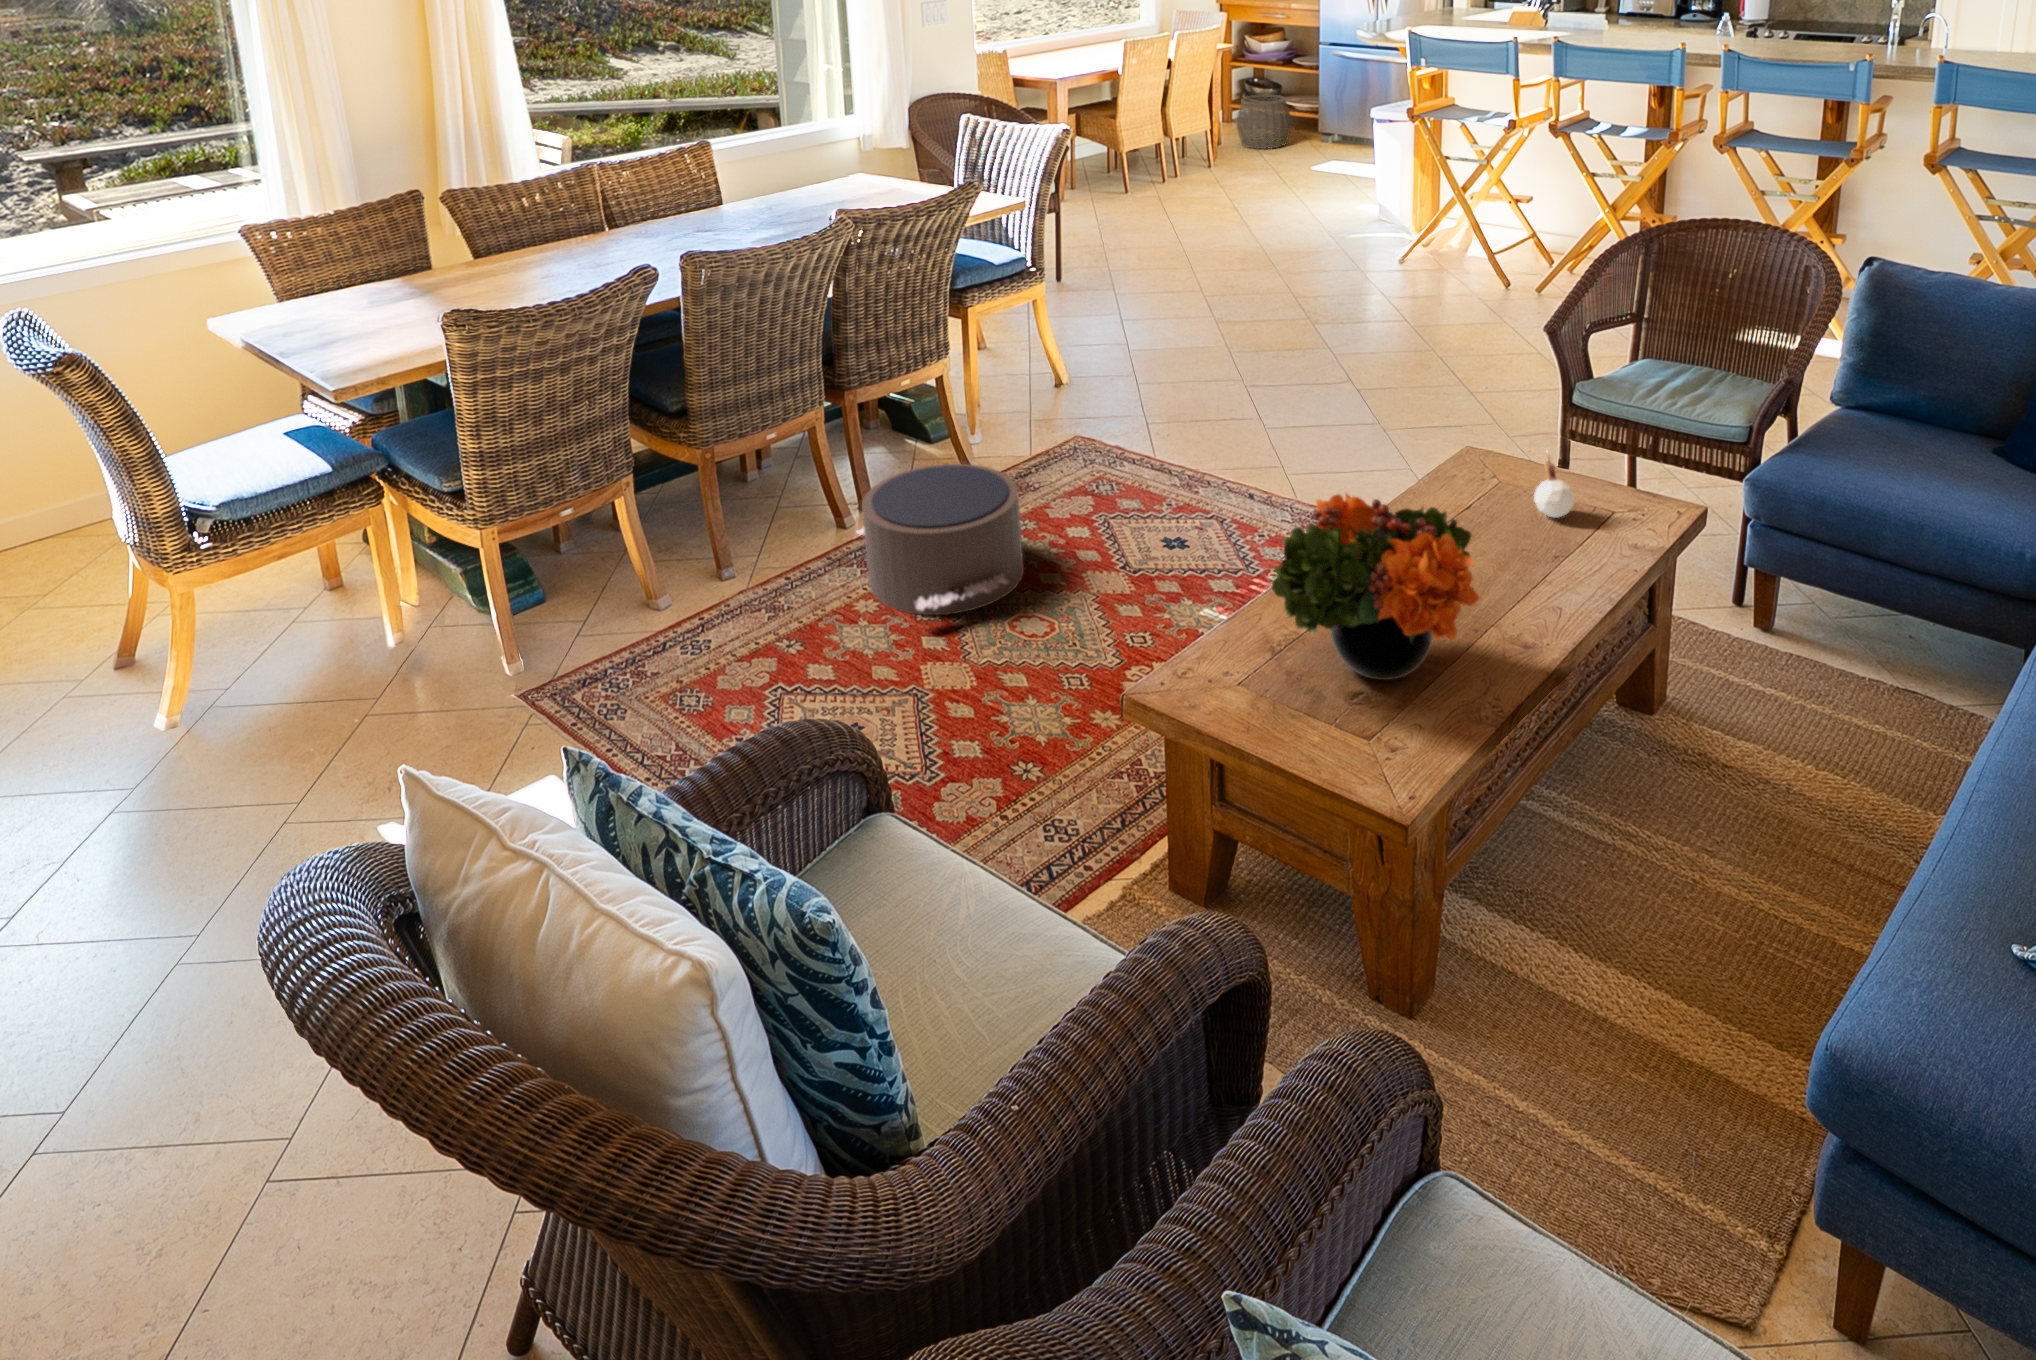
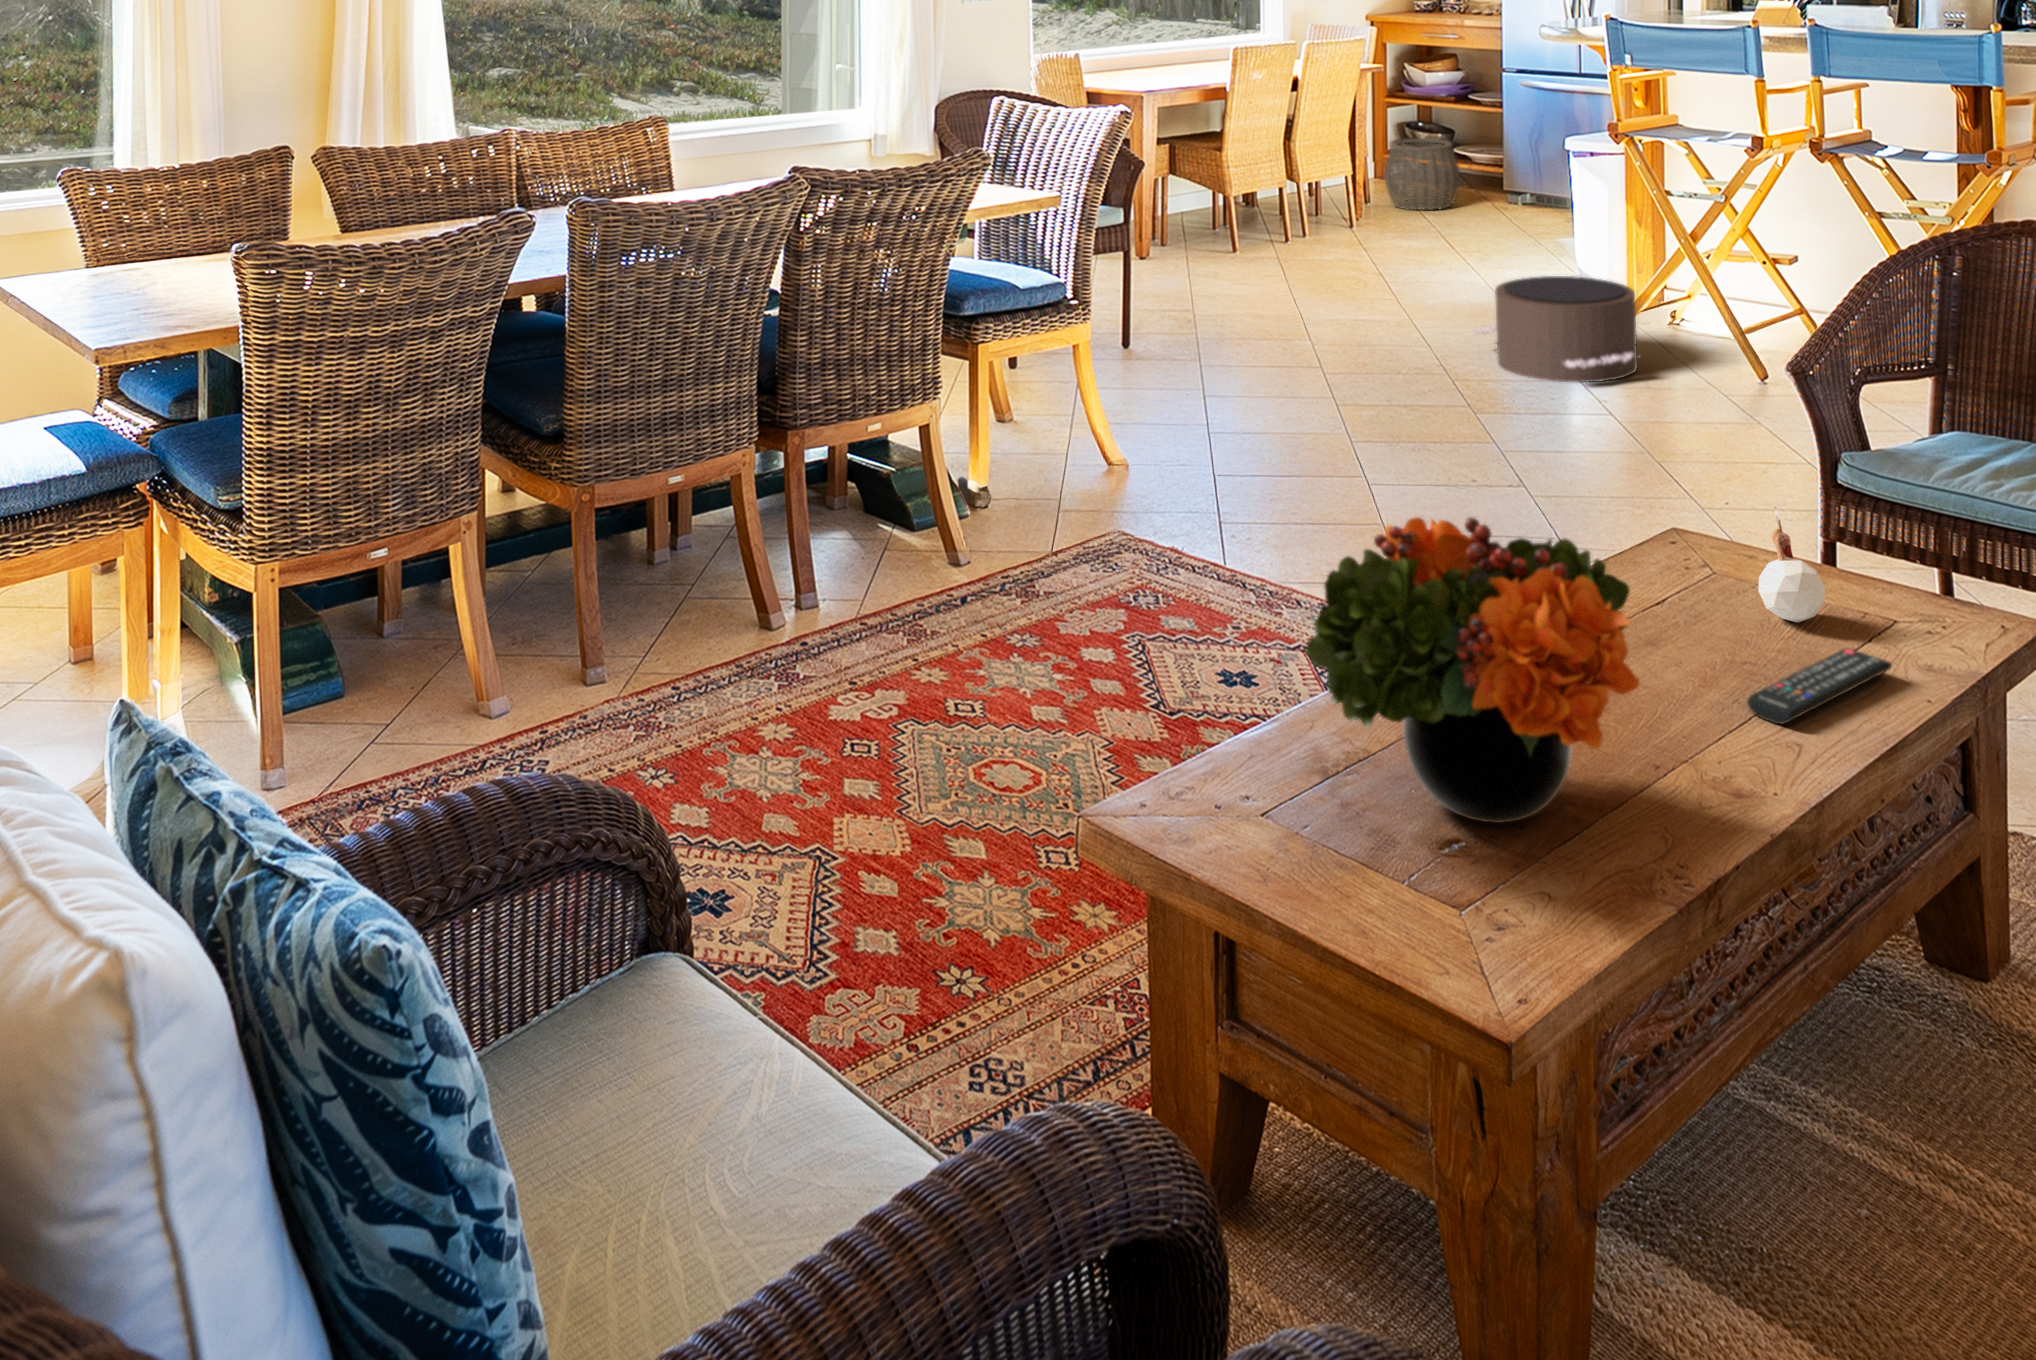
pouf: present [856,464,1024,615] -> present [1476,276,1640,383]
remote control: none [1531,538,1616,595] -> present [1747,648,1892,724]

